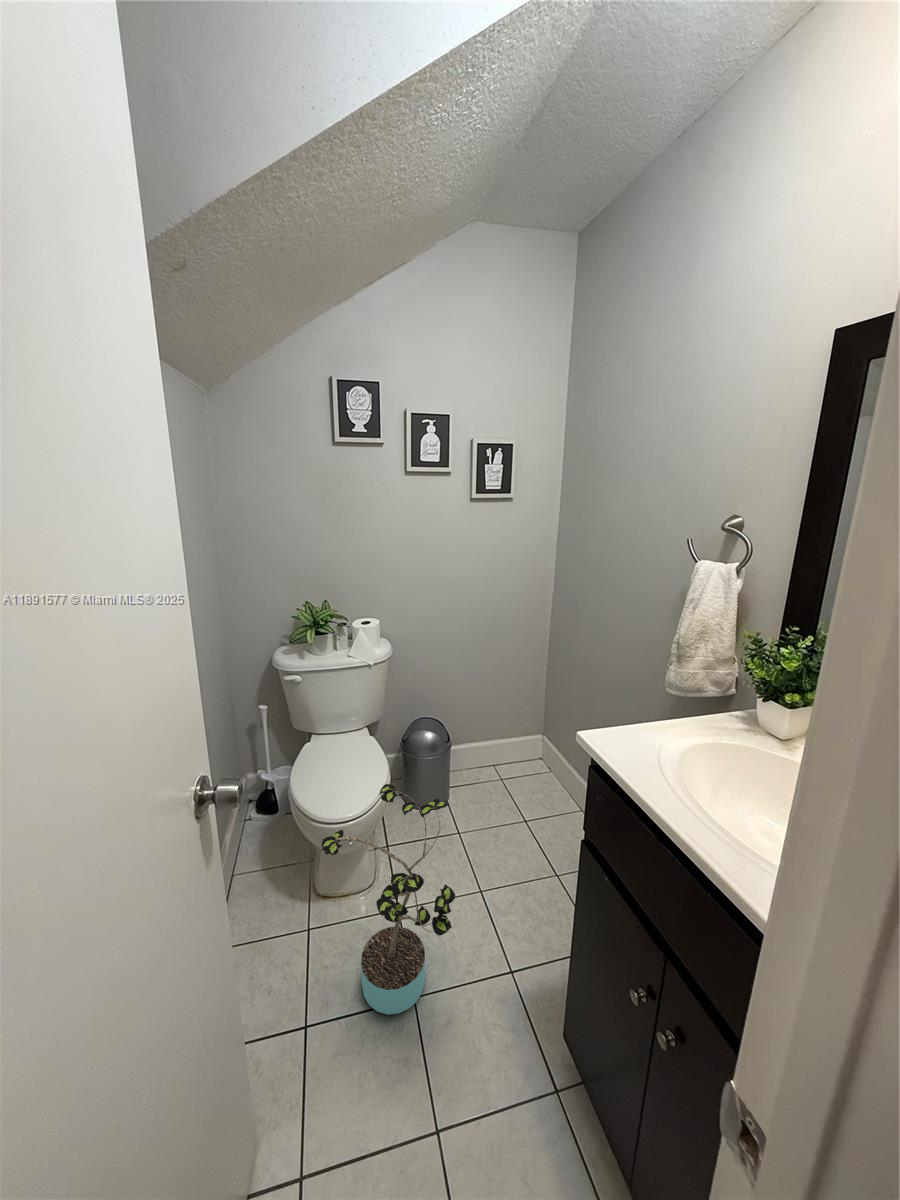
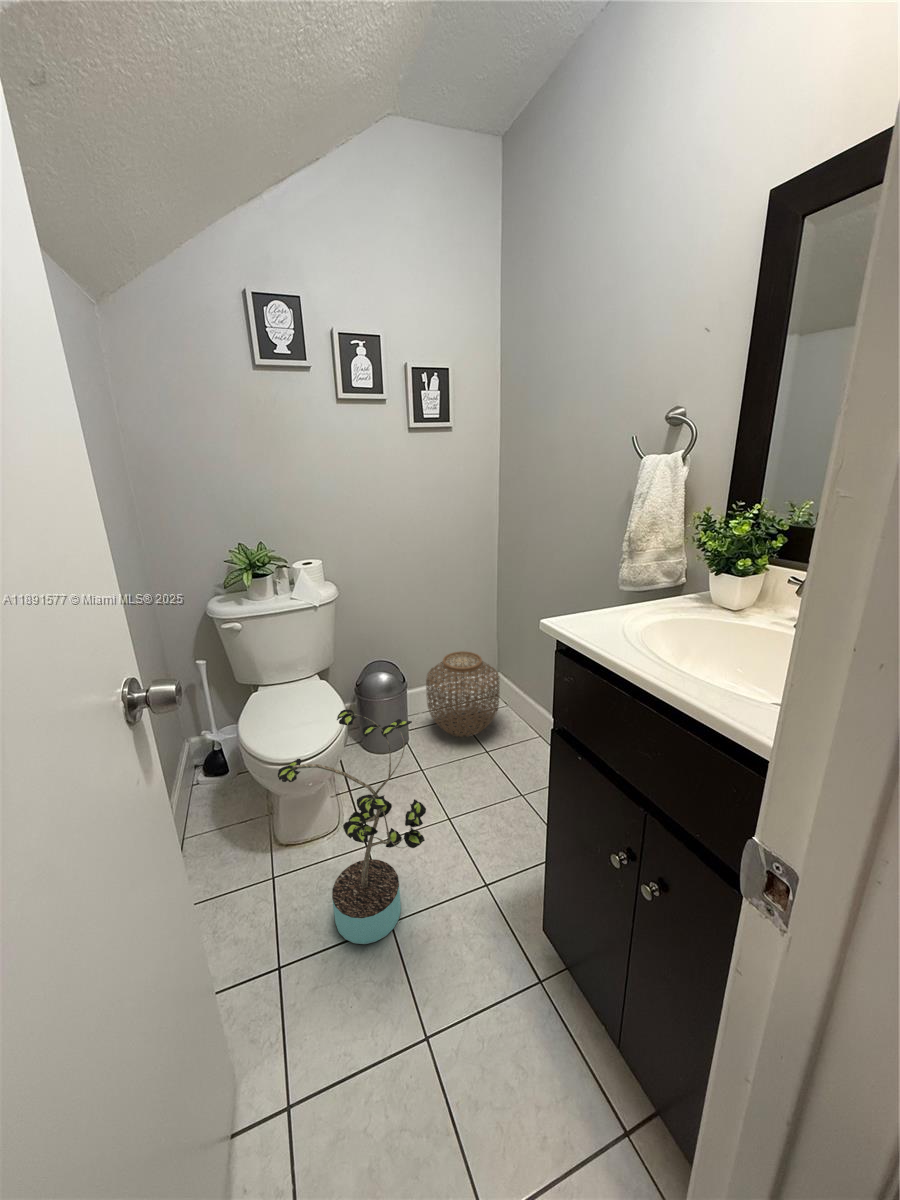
woven basket: none [468,714,542,800] -> present [426,651,500,737]

